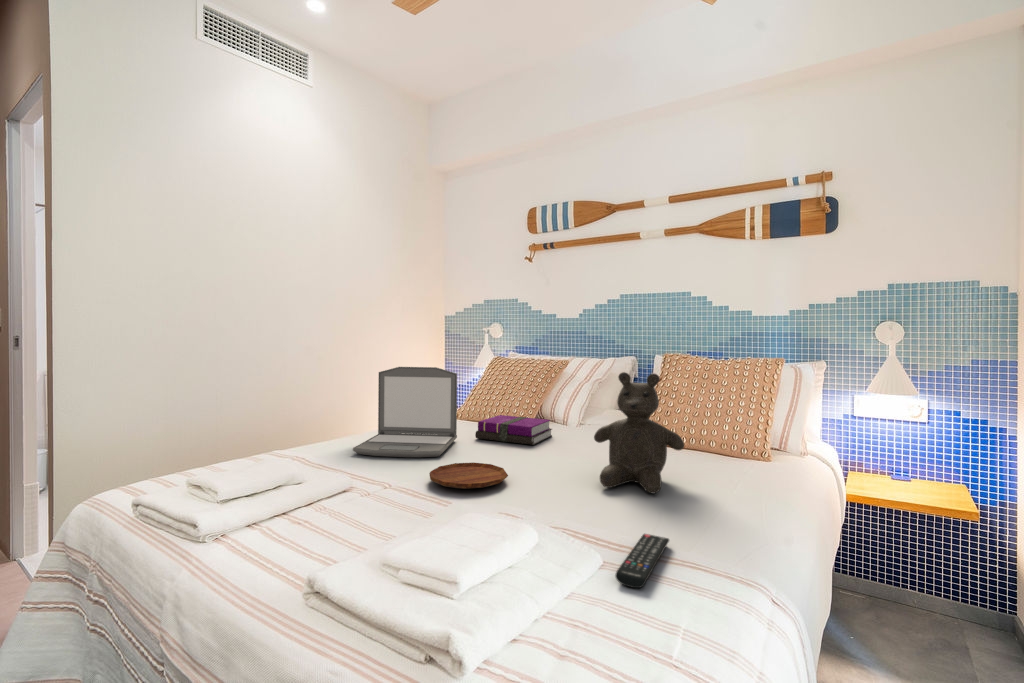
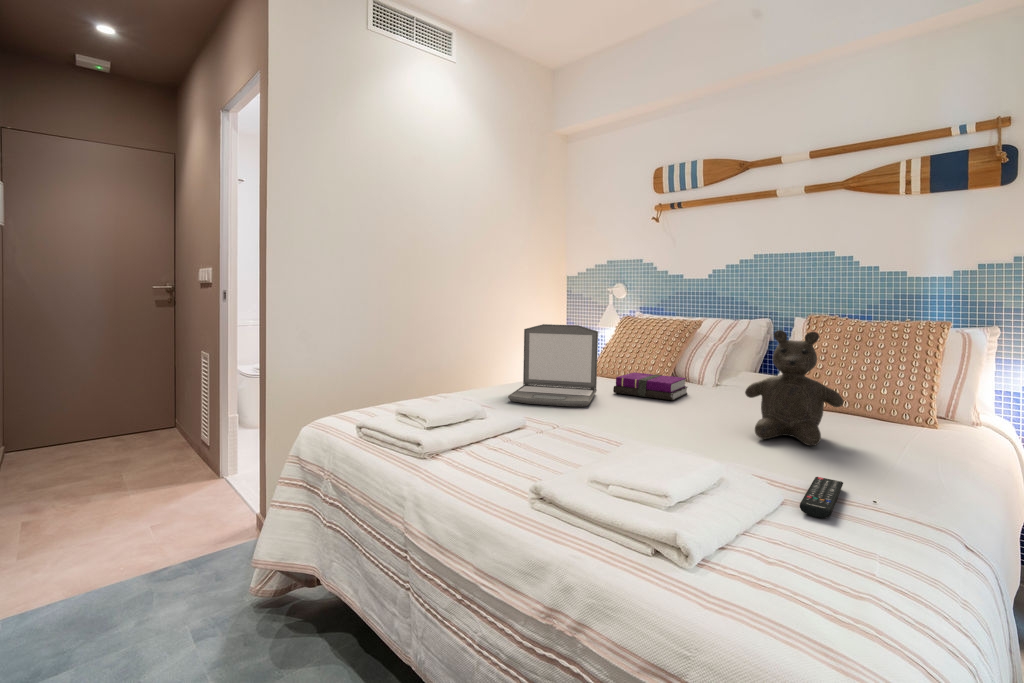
tray: present [429,463,508,489] -> none [588,412,662,433]

